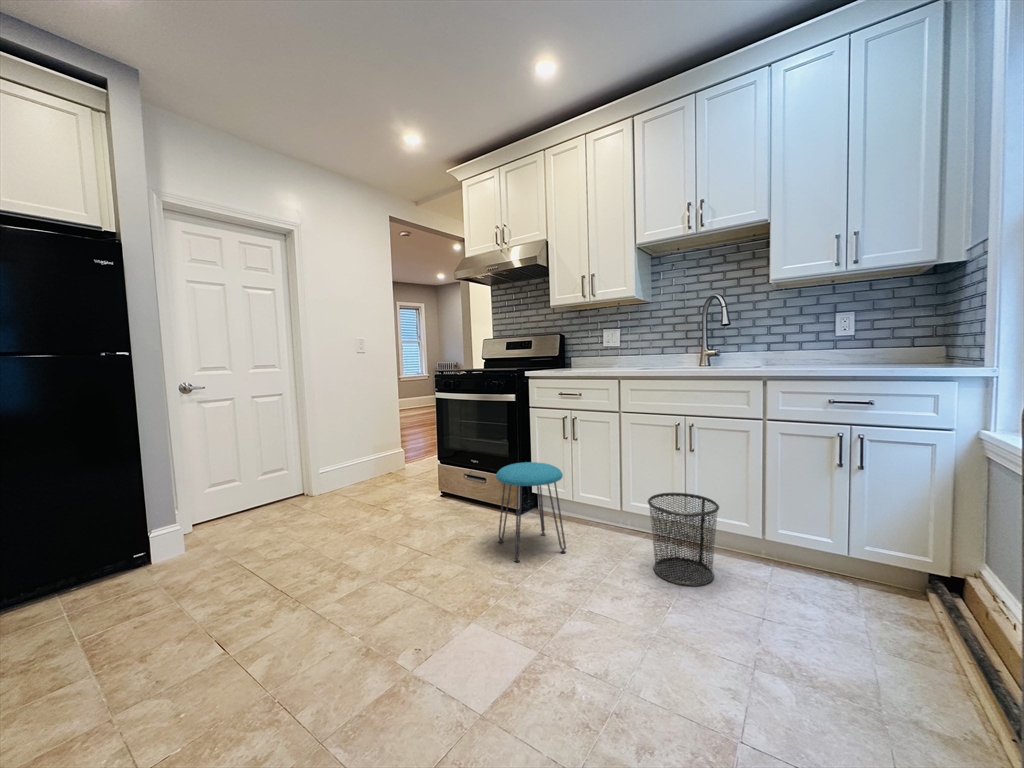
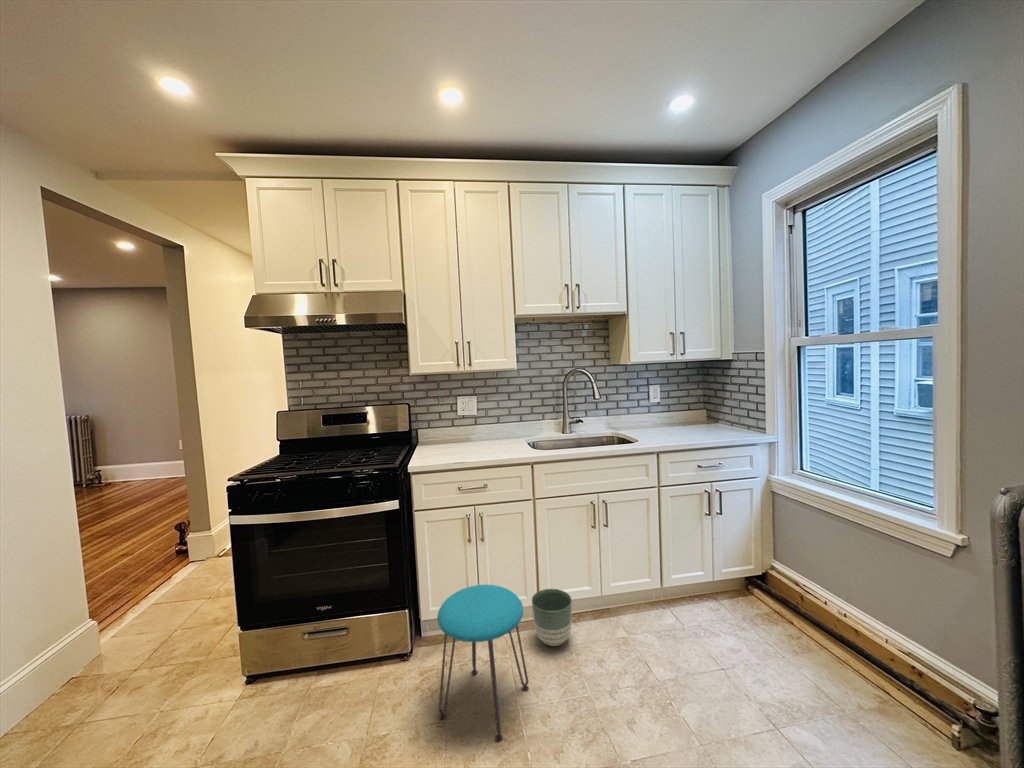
waste bin: present [648,493,719,586] -> none [601,569,668,669]
planter: none [600,498,638,545] -> present [532,589,572,646]

